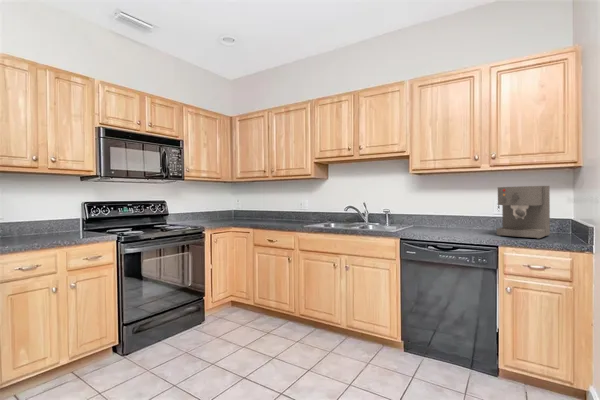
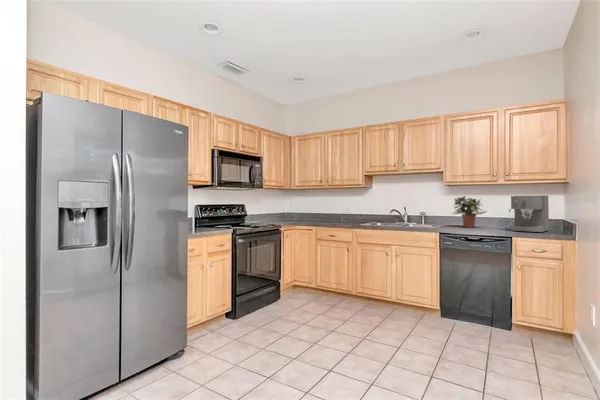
potted plant: none [420,188,467,230] -> present [453,196,486,227]

